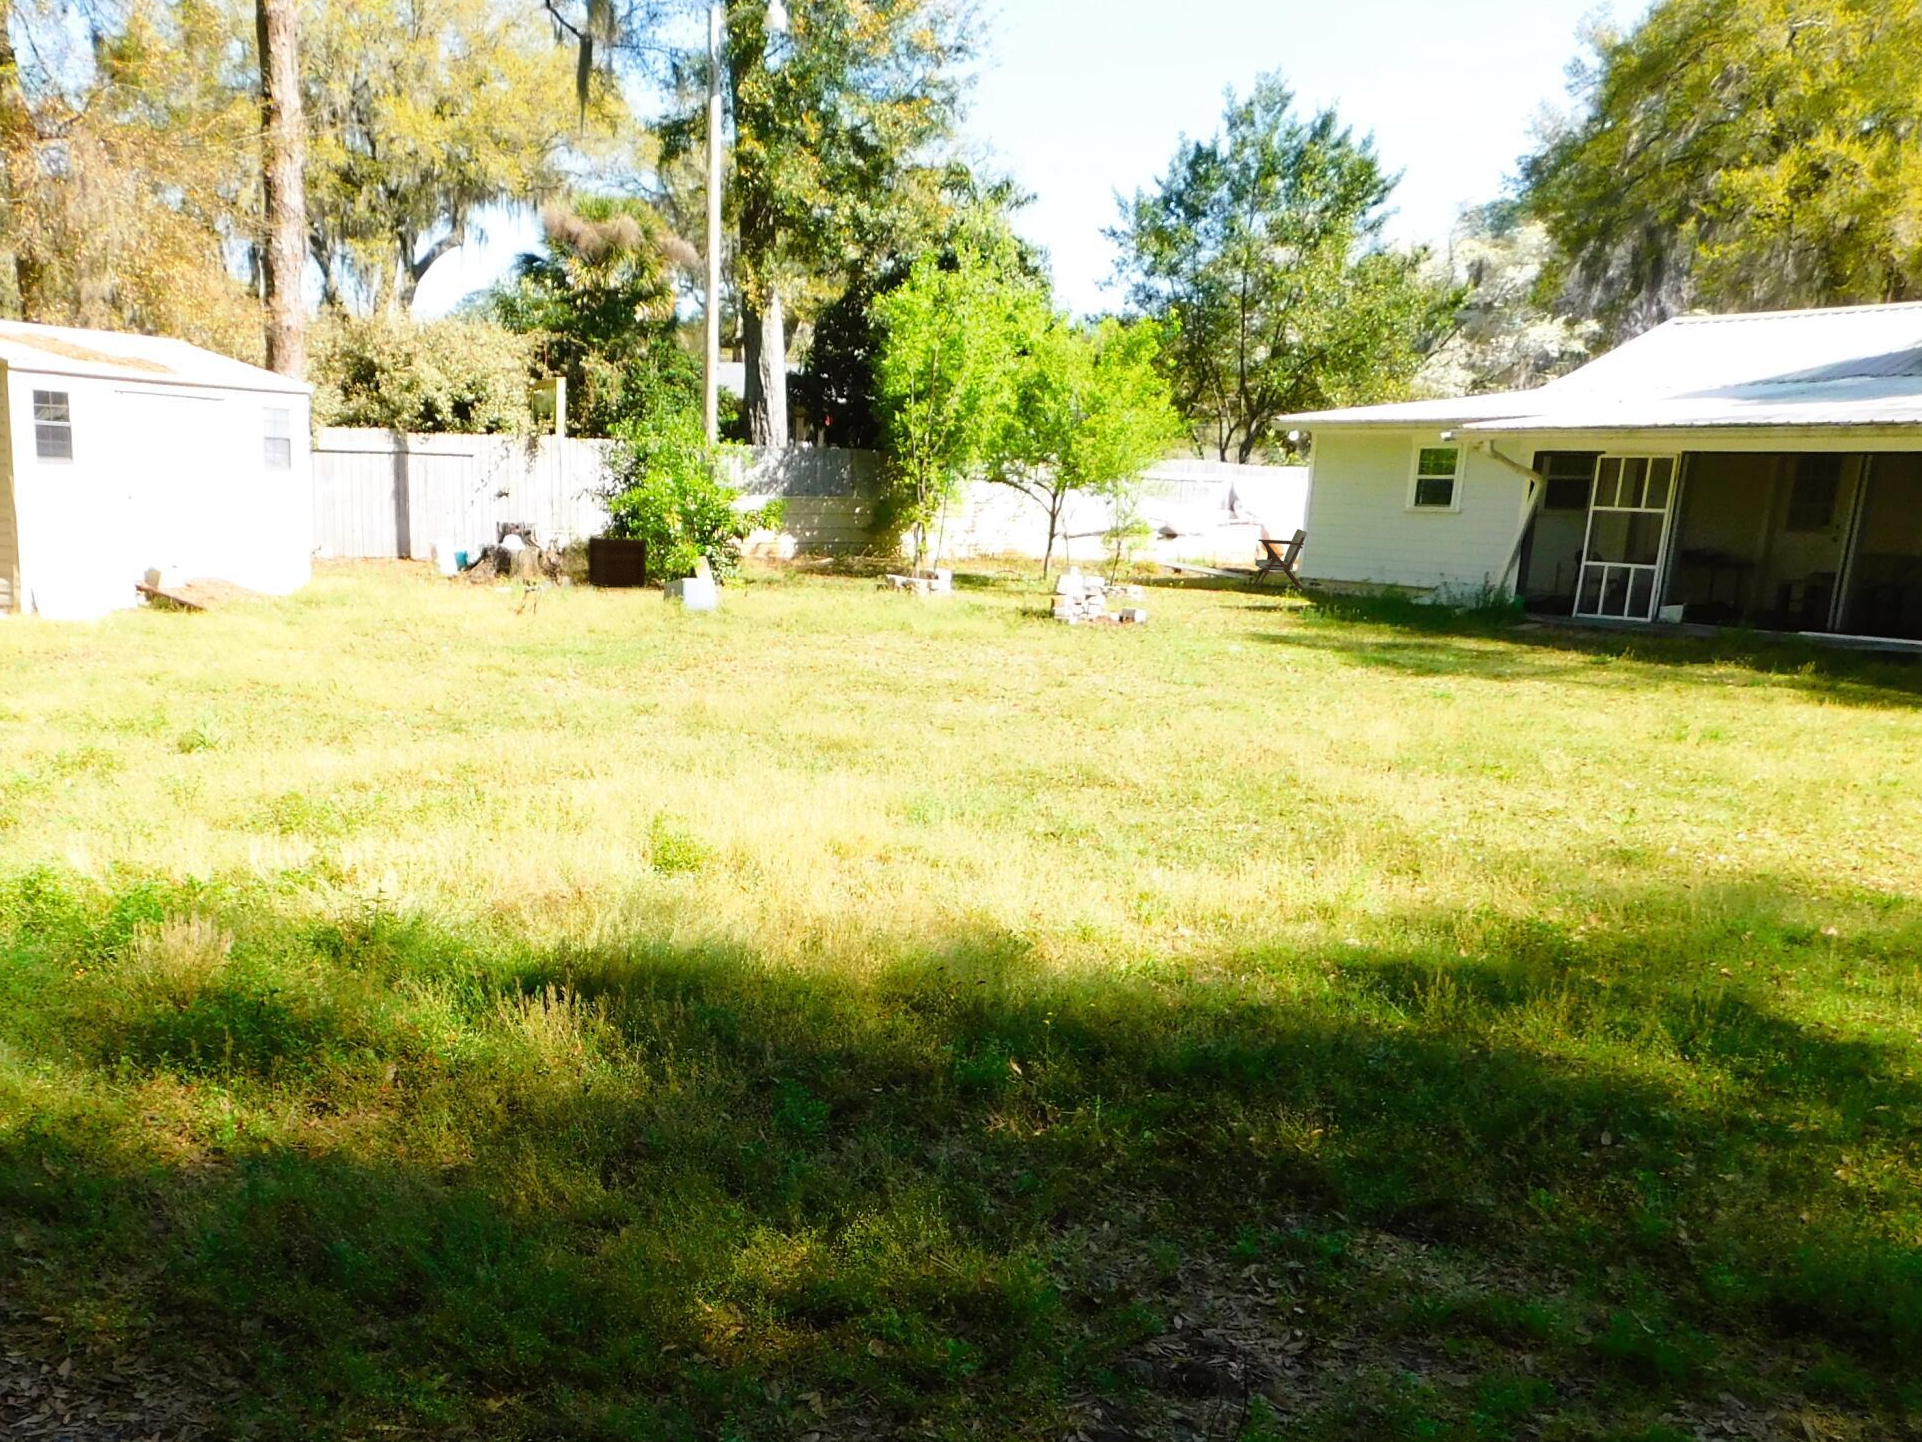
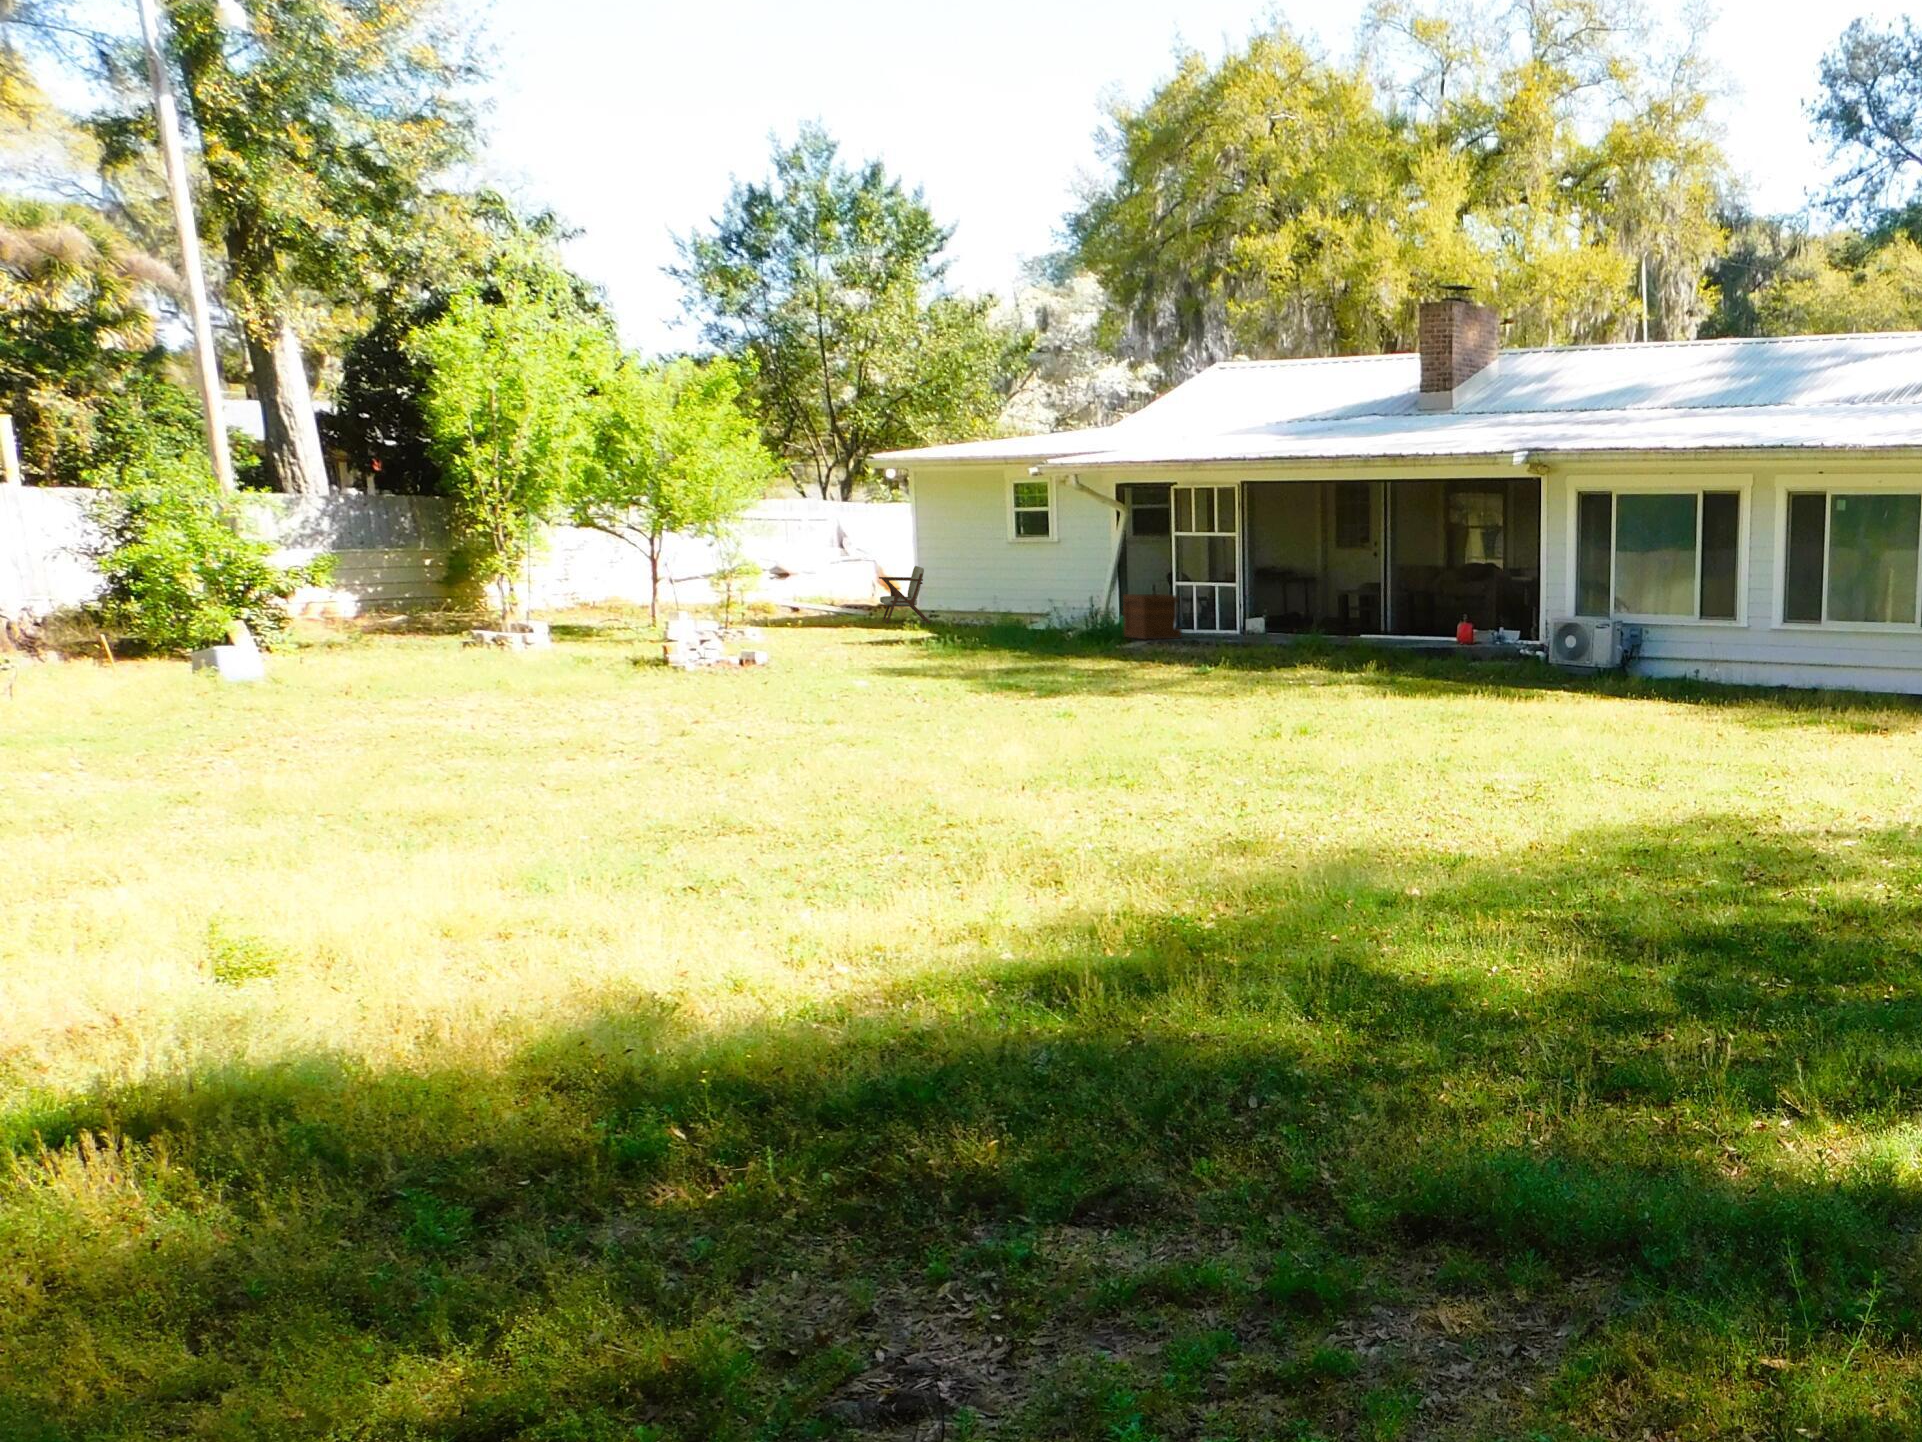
wooden crate: present [588,537,647,587] -> present [1123,594,1182,640]

